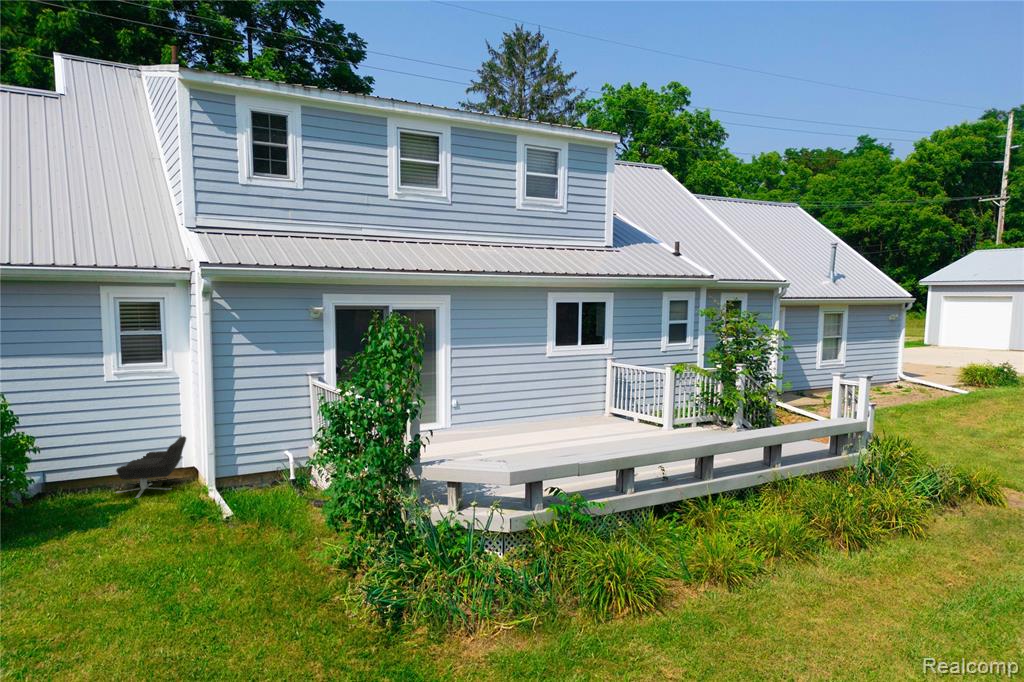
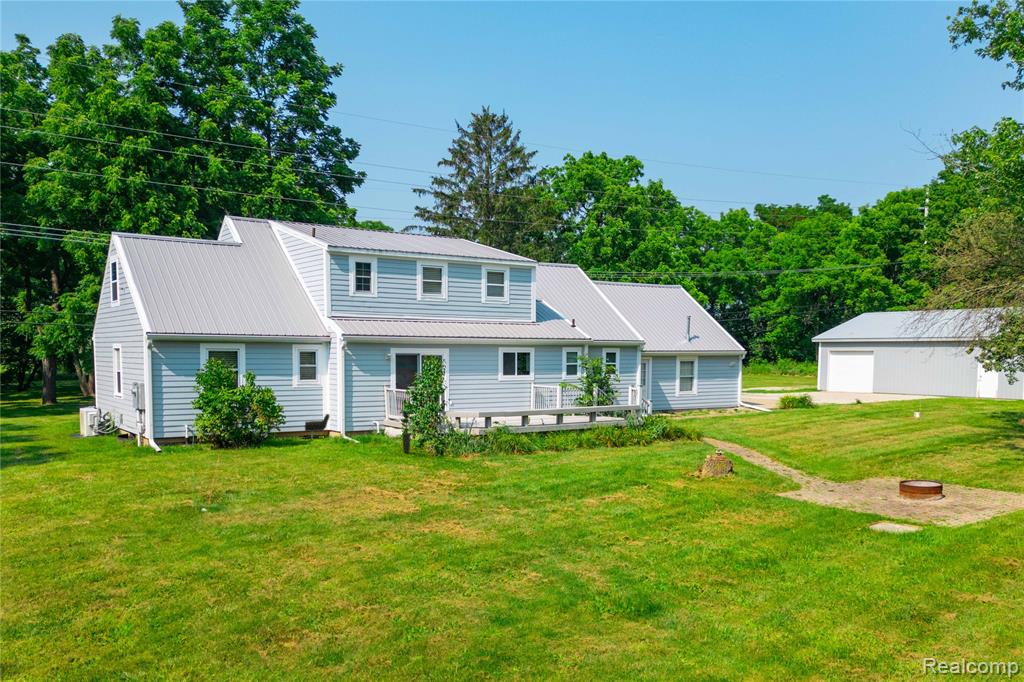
potted plant: none [278,475,334,599] -> present [400,410,414,453]

